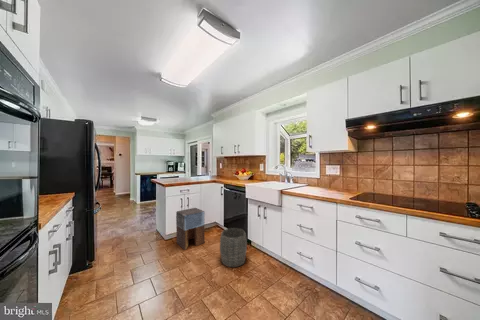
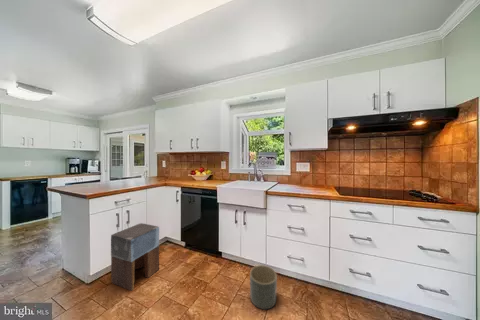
woven basket: present [220,228,247,267] -> none [193,242,228,296]
planter: none [256,254,279,288] -> present [250,265,277,309]

